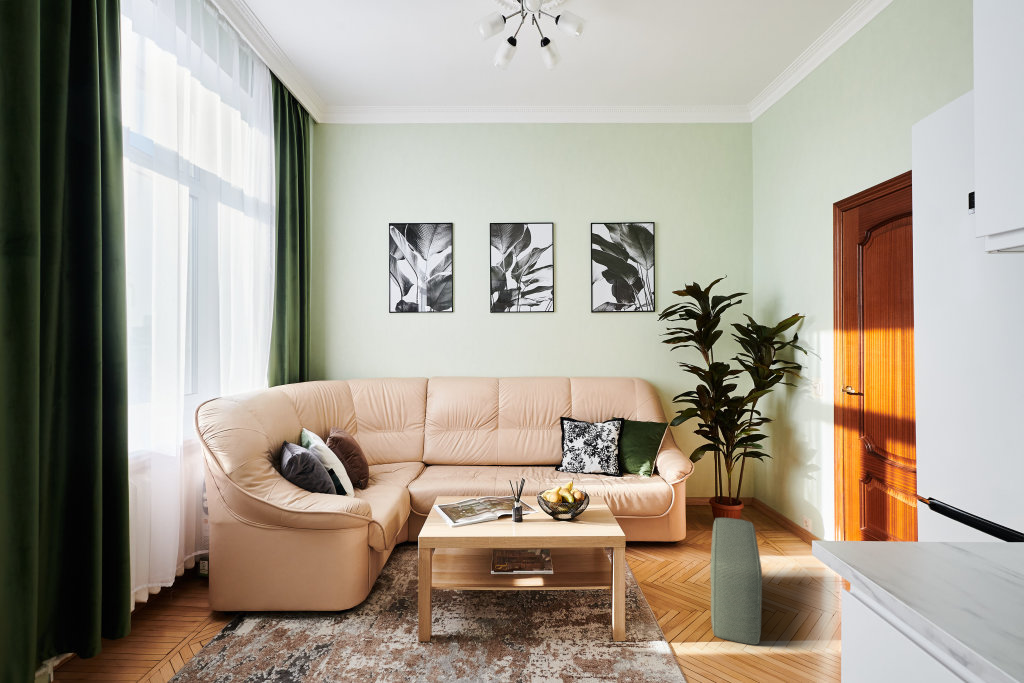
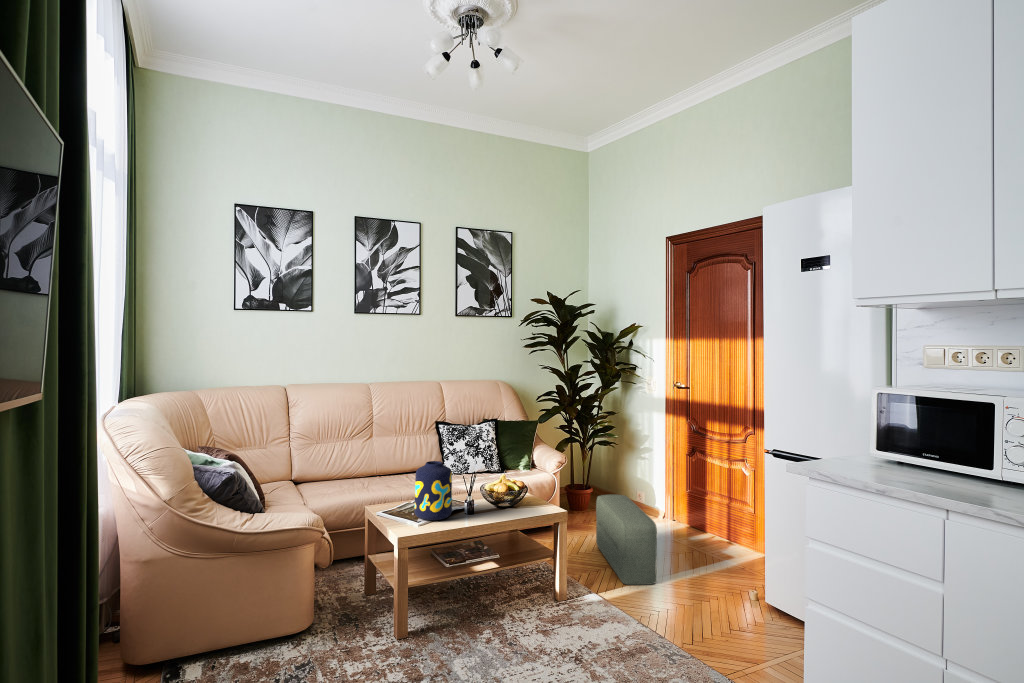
vase: none [457,461,496,524] -> present [414,461,452,520]

